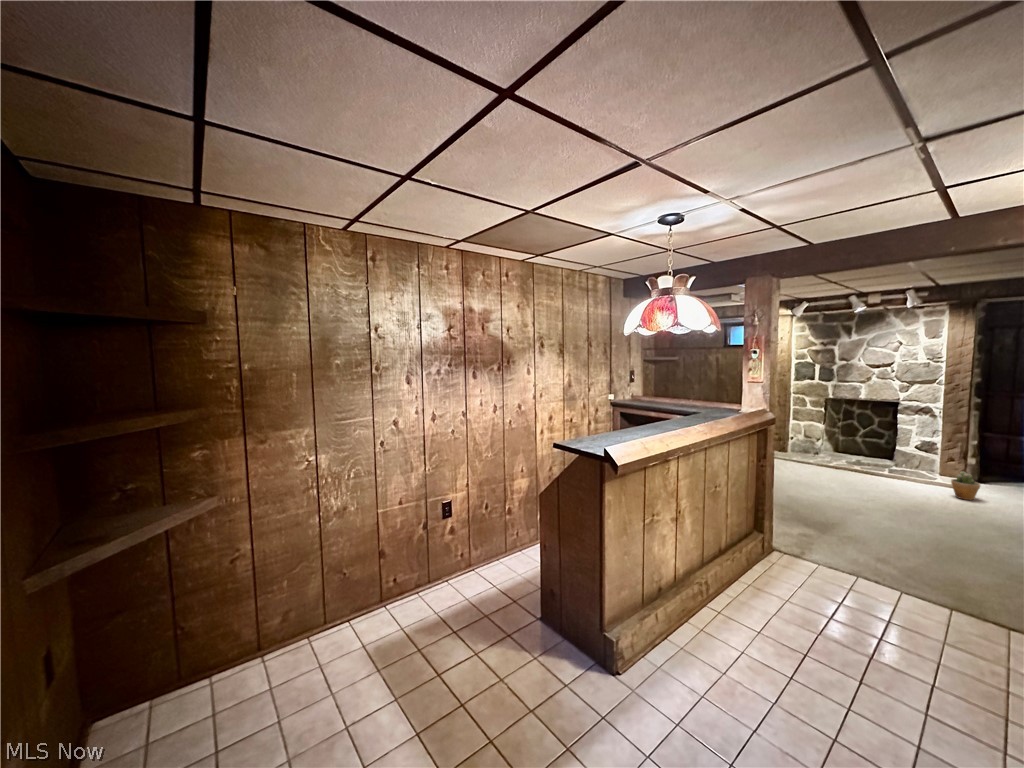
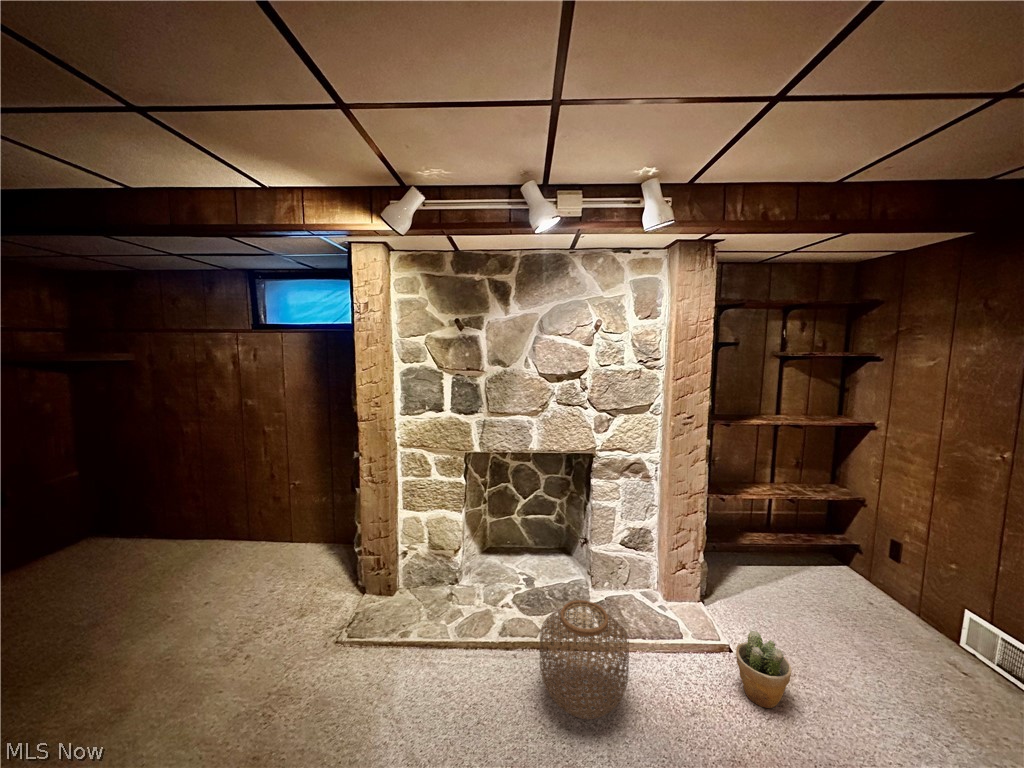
woven basket: none [847,448,889,484] -> present [540,600,629,719]

